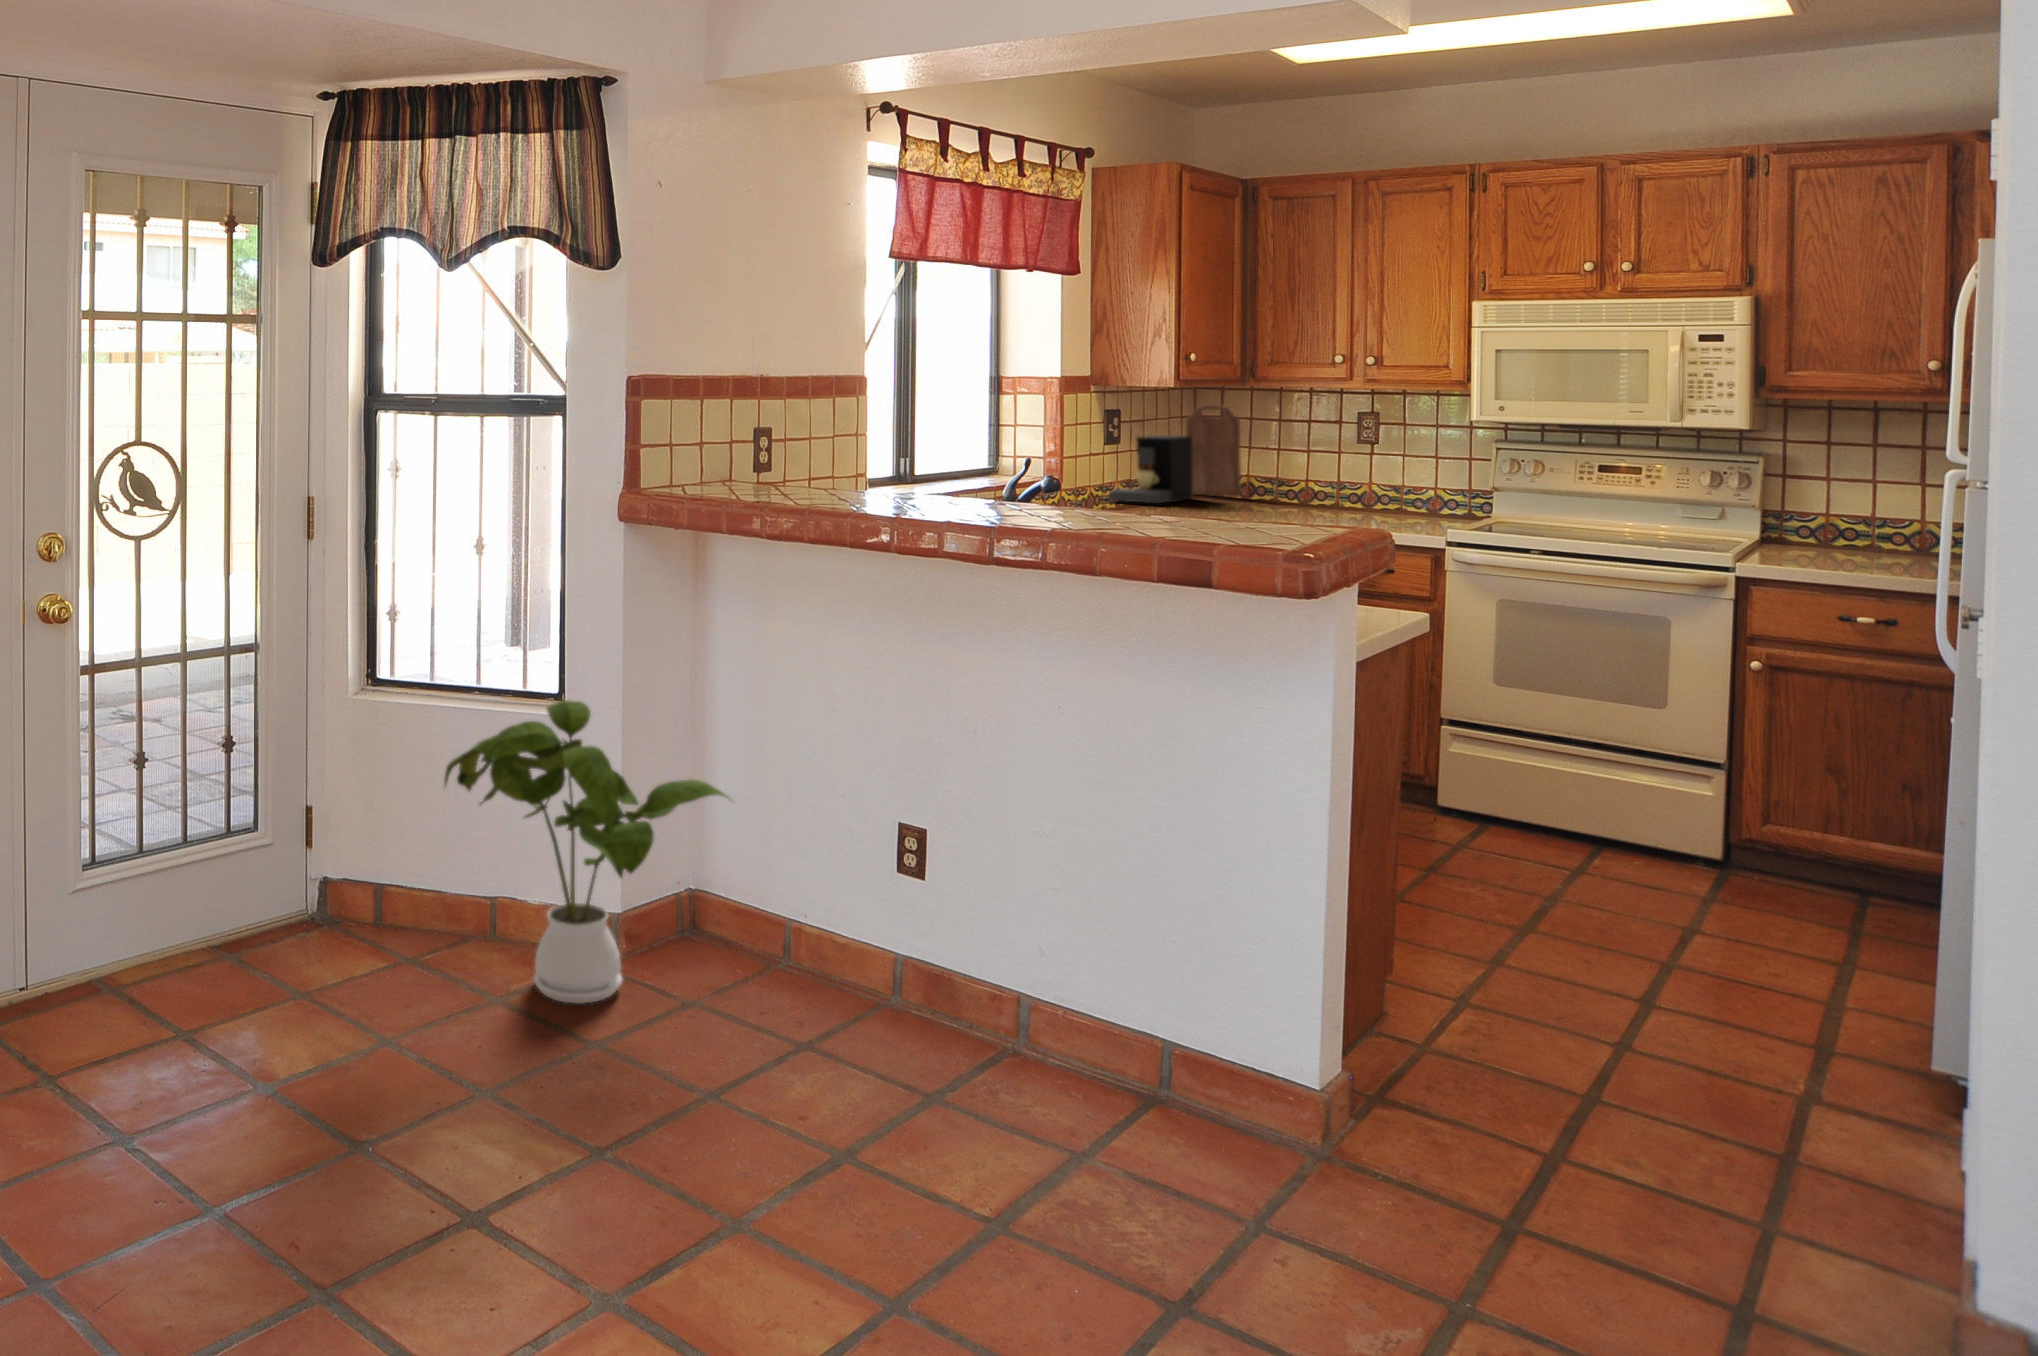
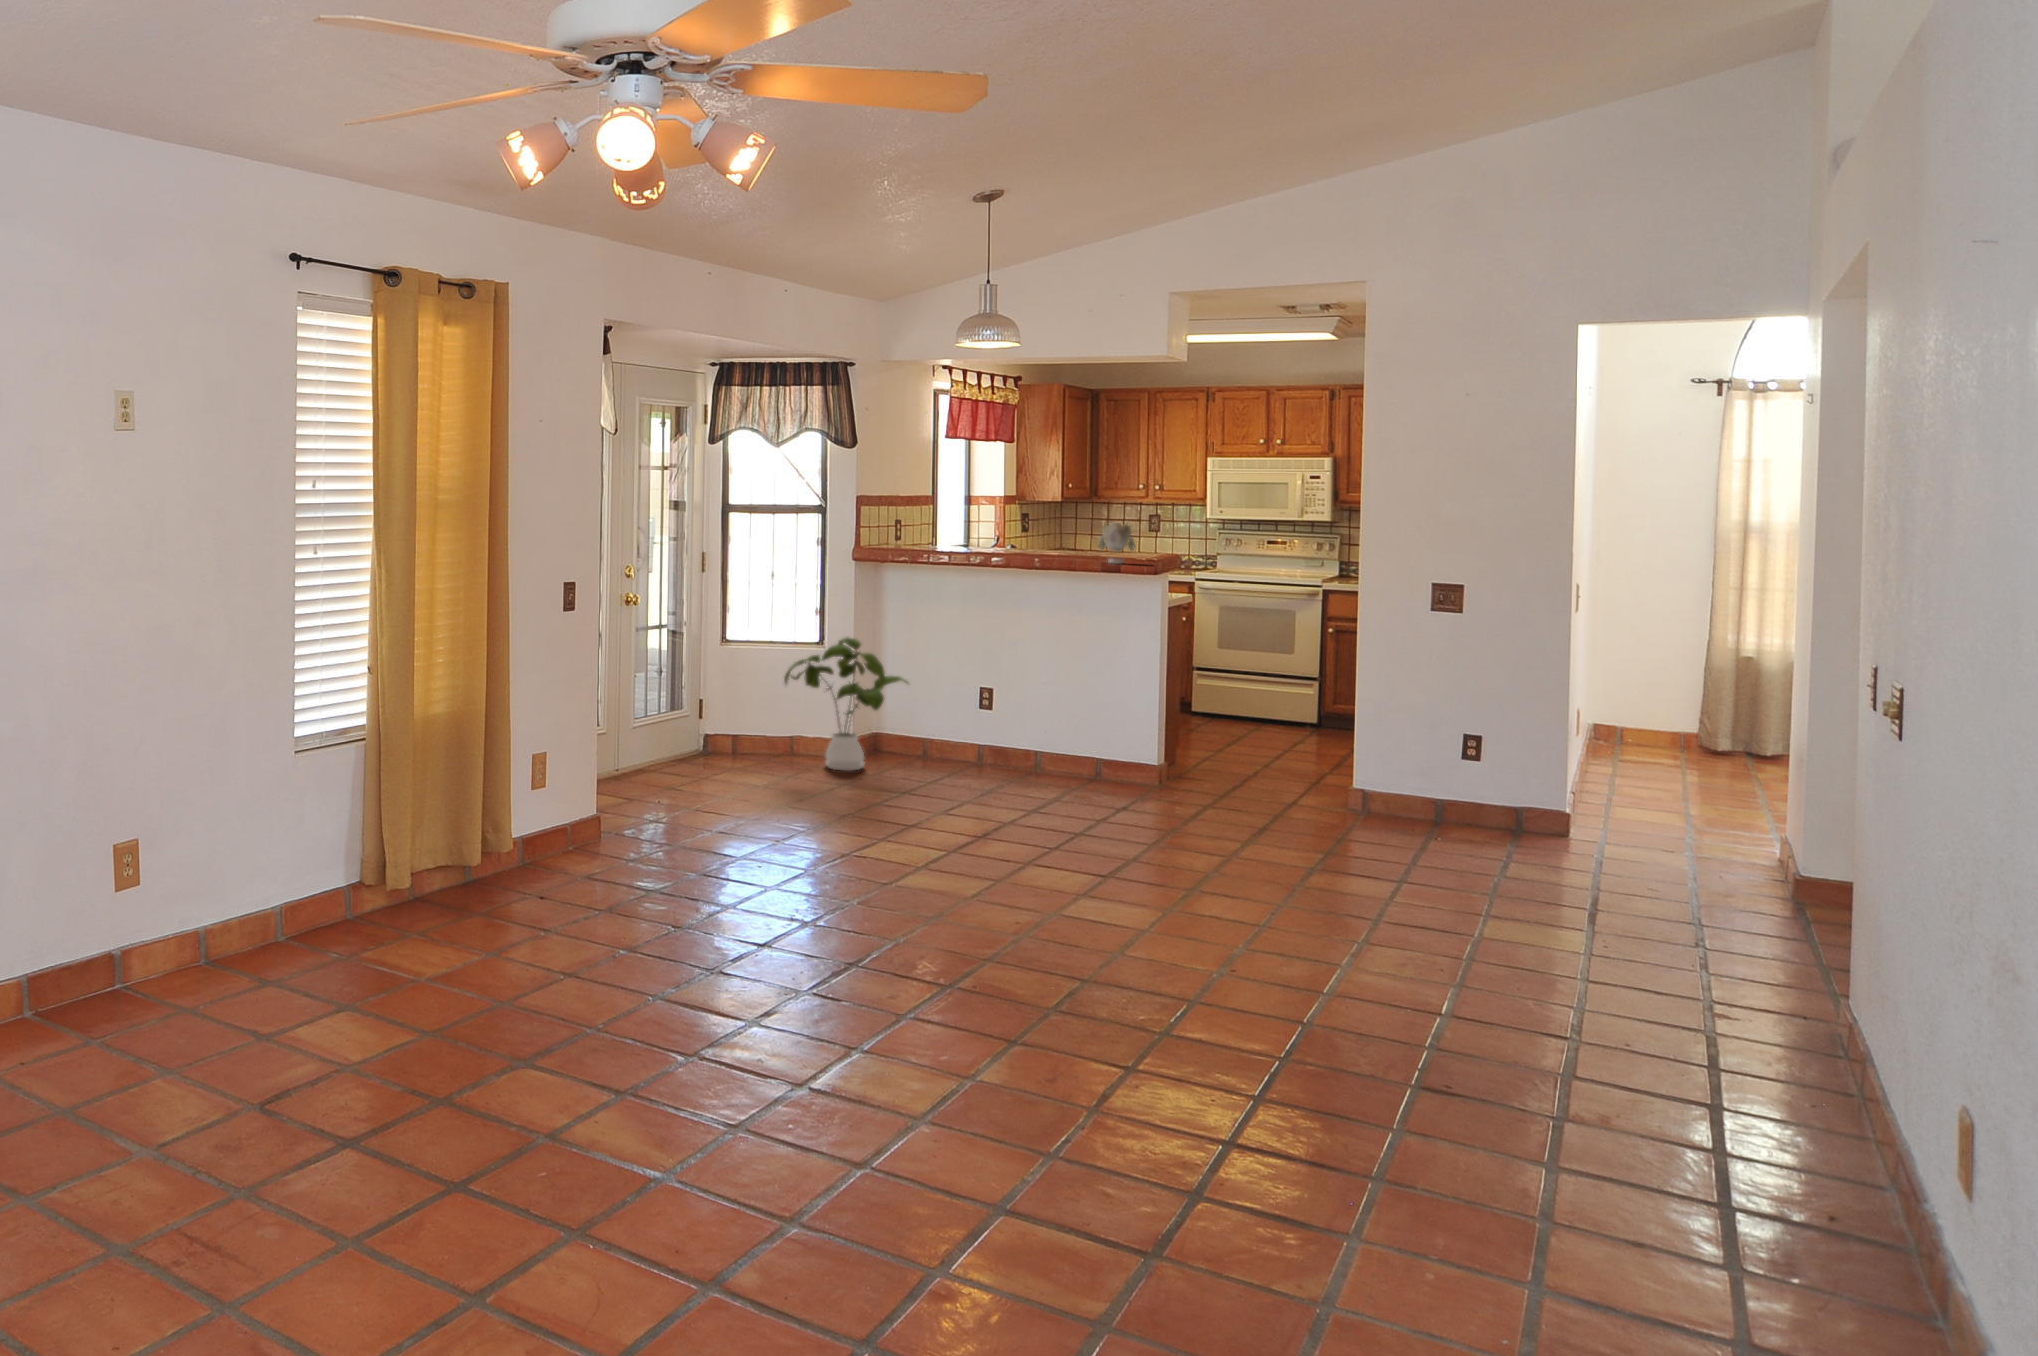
cutting board: present [1186,405,1241,497] -> none [1059,513,1089,563]
vase: none [1260,420,1332,498] -> present [1098,523,1135,564]
coffee maker: present [1110,435,1193,503] -> none [1024,530,1065,565]

